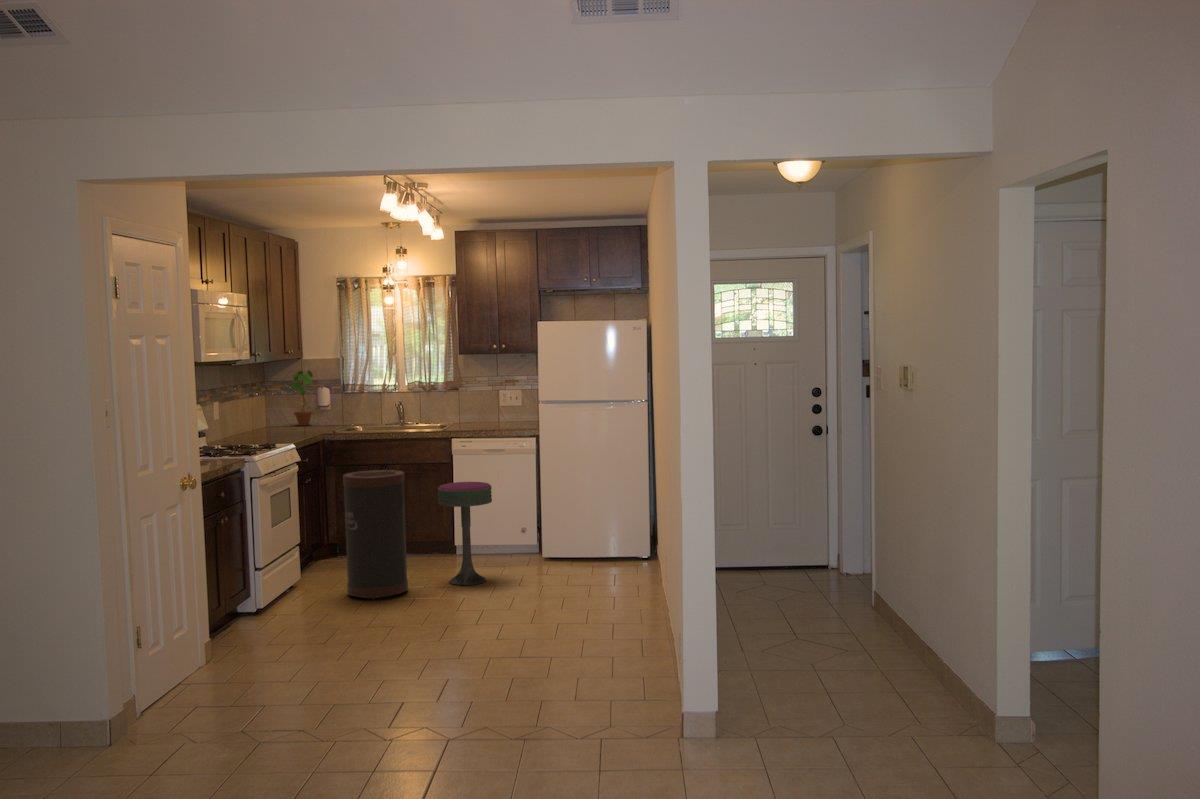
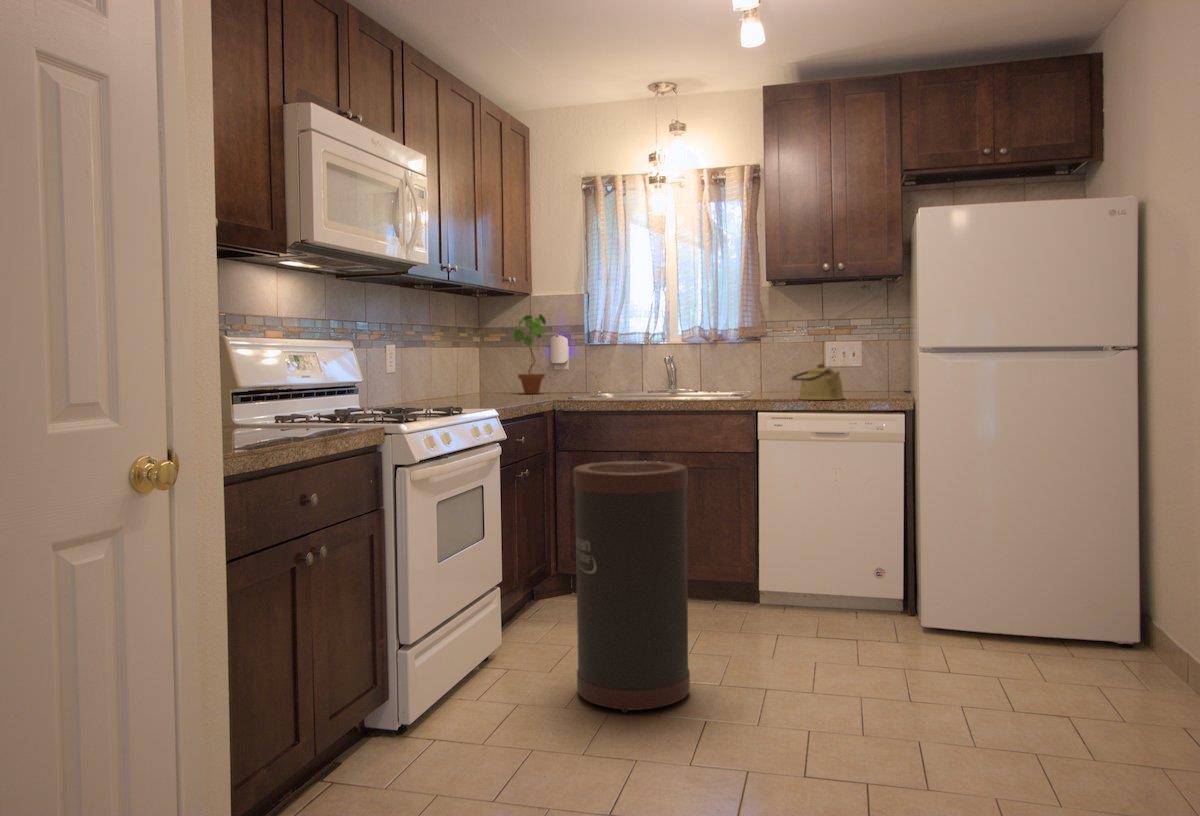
kettle: none [472,408,503,430] -> present [791,364,844,400]
bar stool: present [438,482,492,585] -> none [746,488,849,686]

